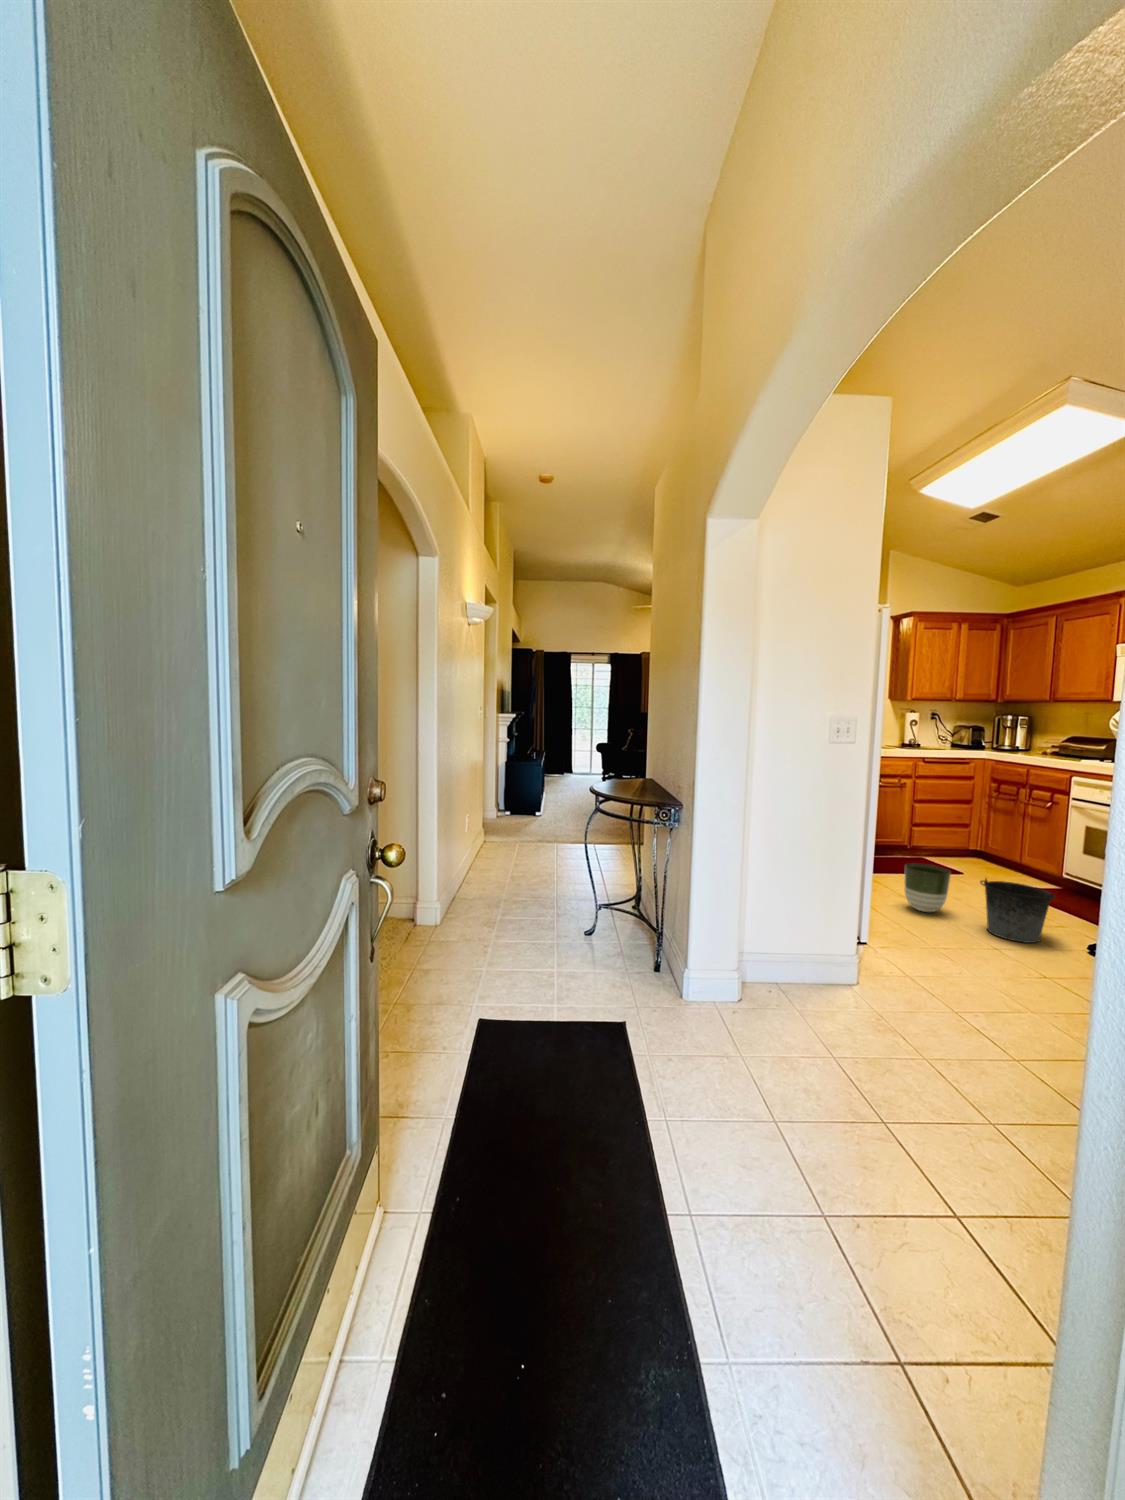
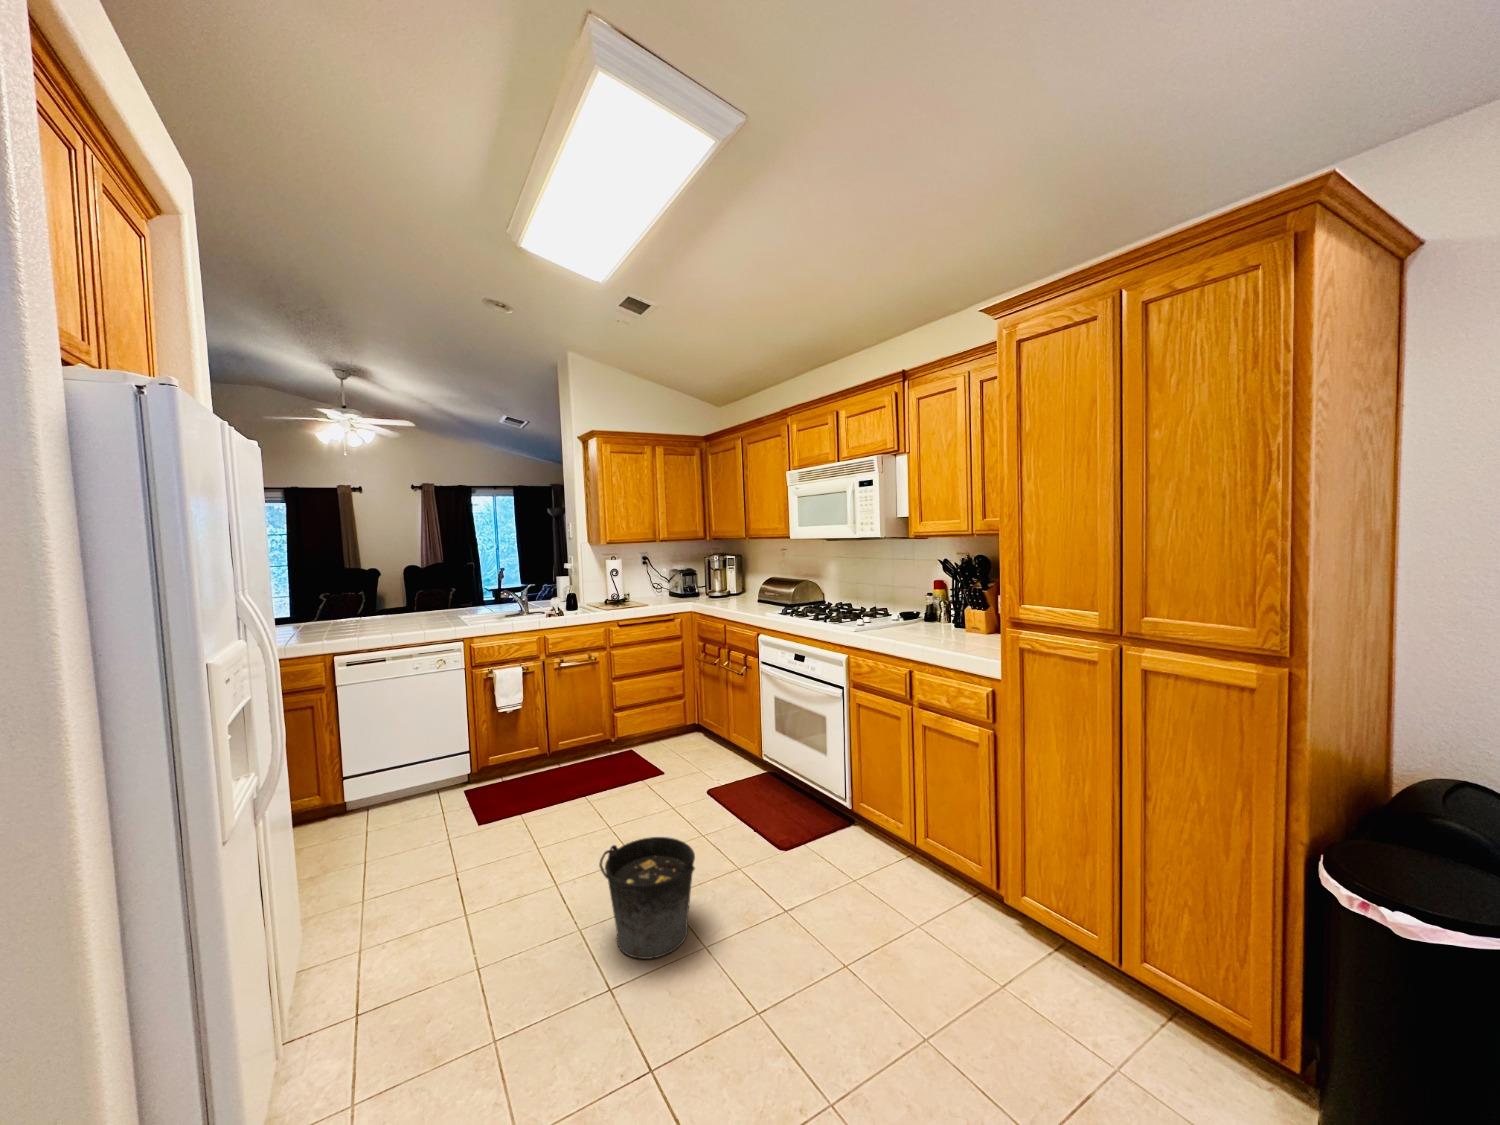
planter: present [904,863,951,912] -> none [509,819,578,912]

